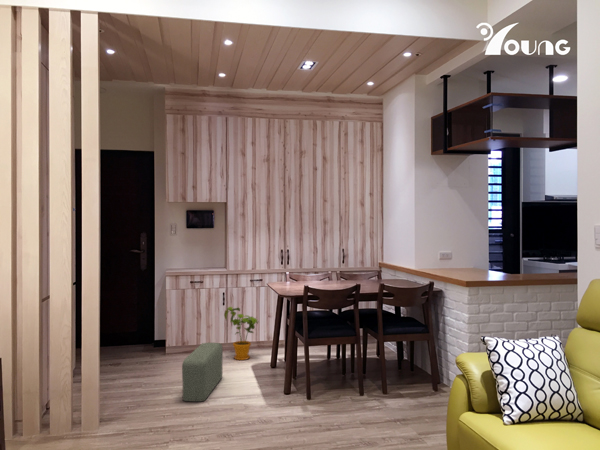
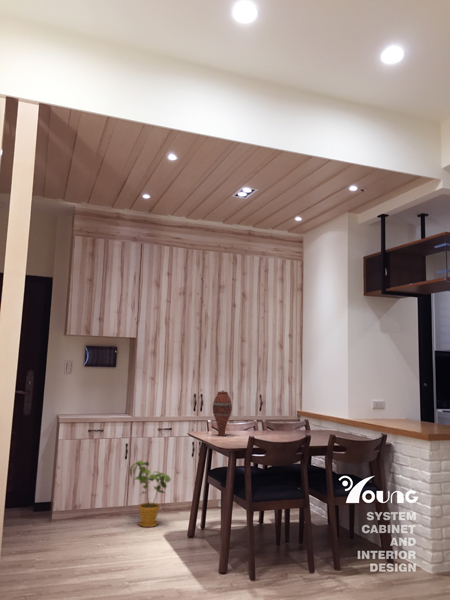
vase: none [284,247,301,285] -> present [213,391,232,436]
pouf: present [182,343,223,402] -> none [94,506,136,586]

